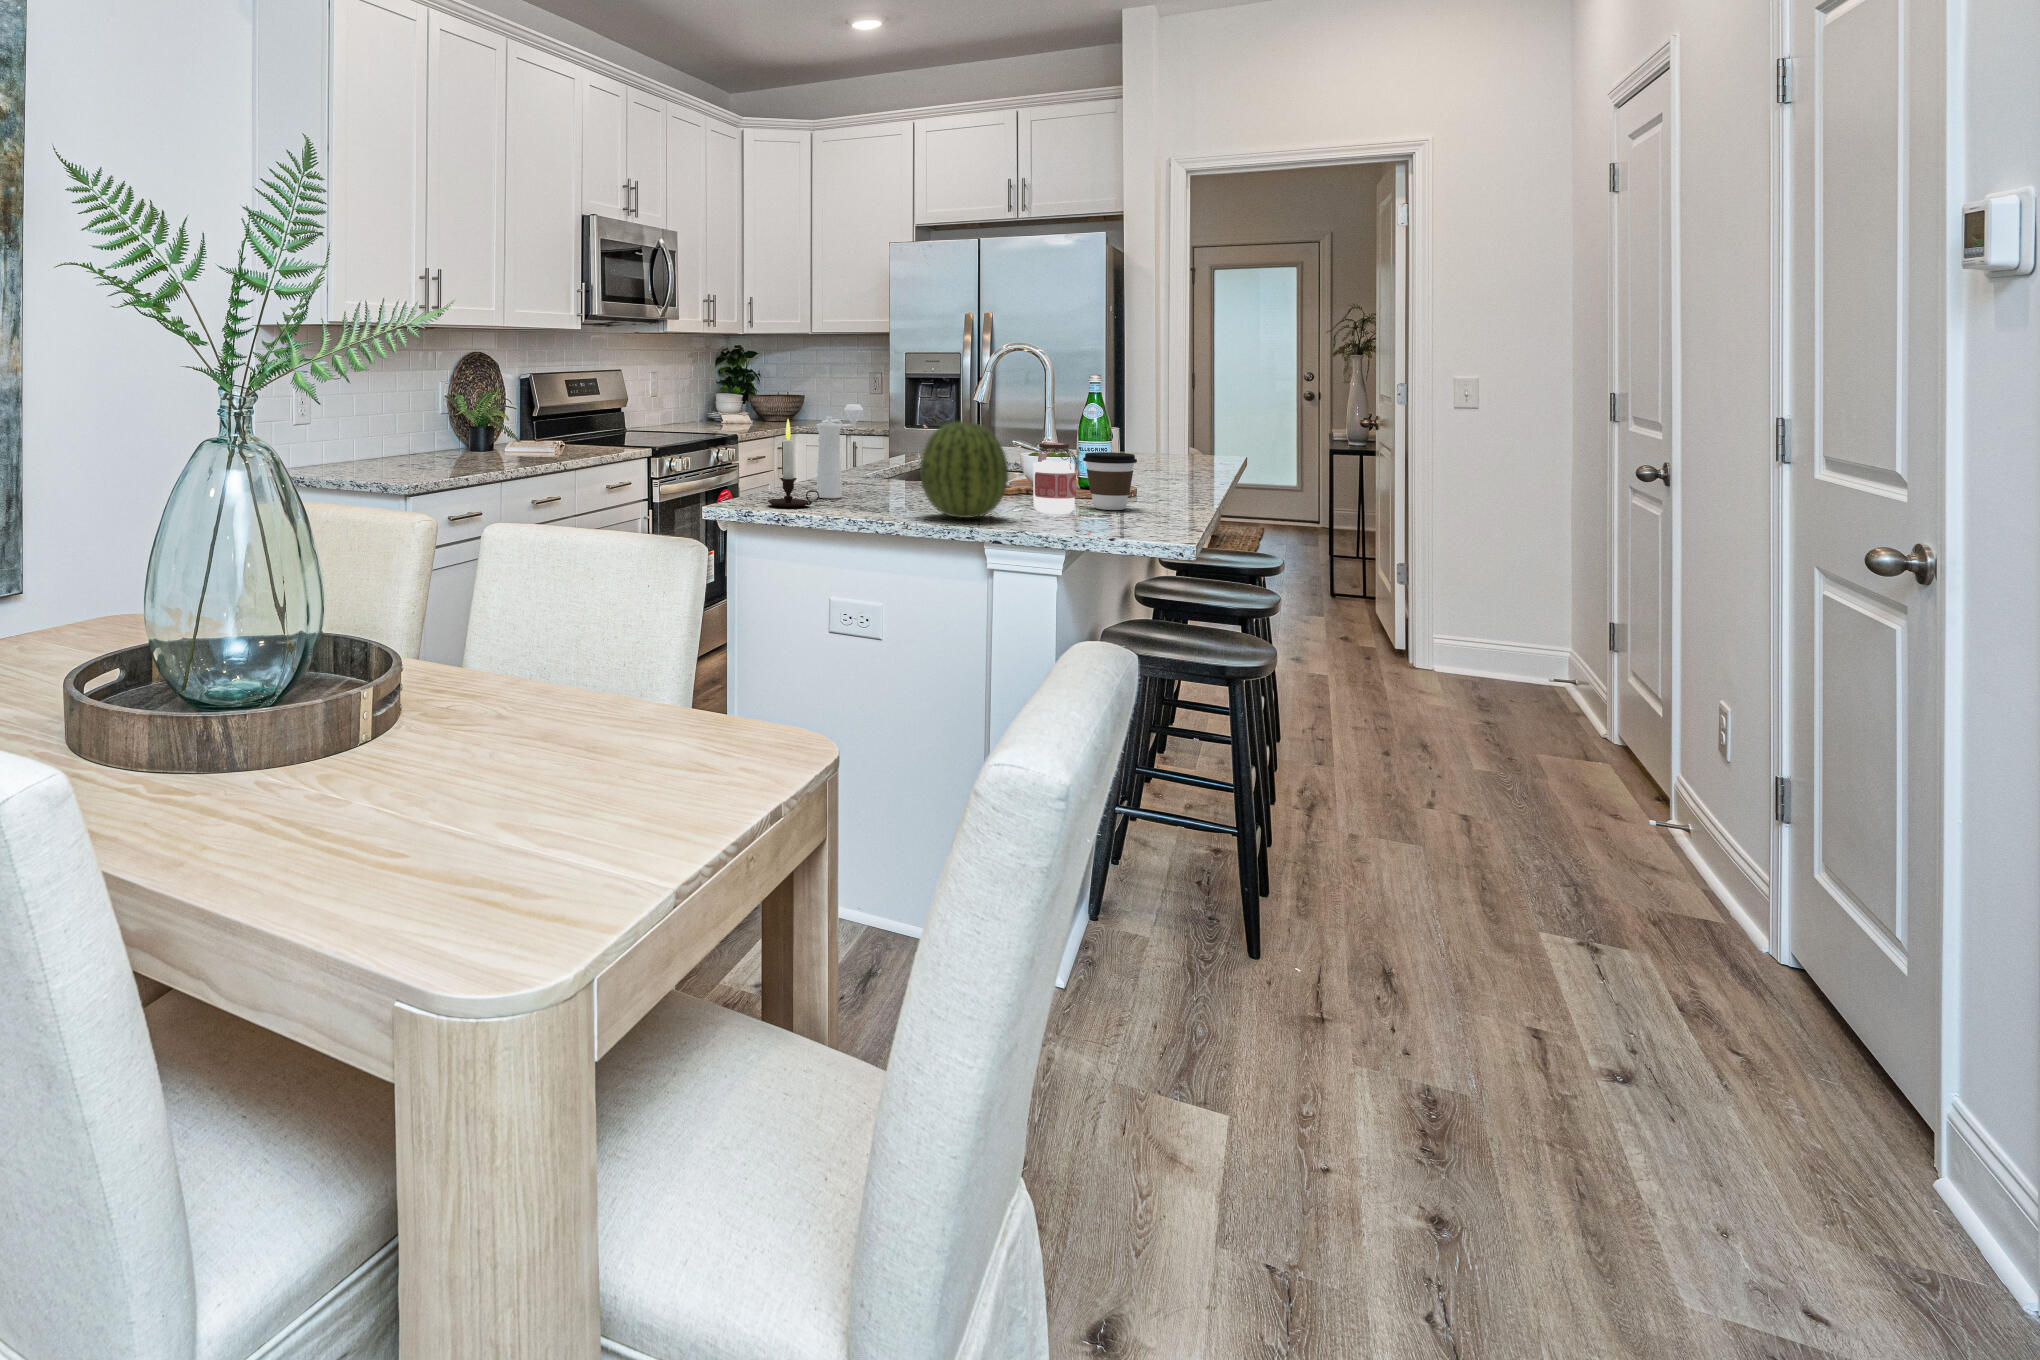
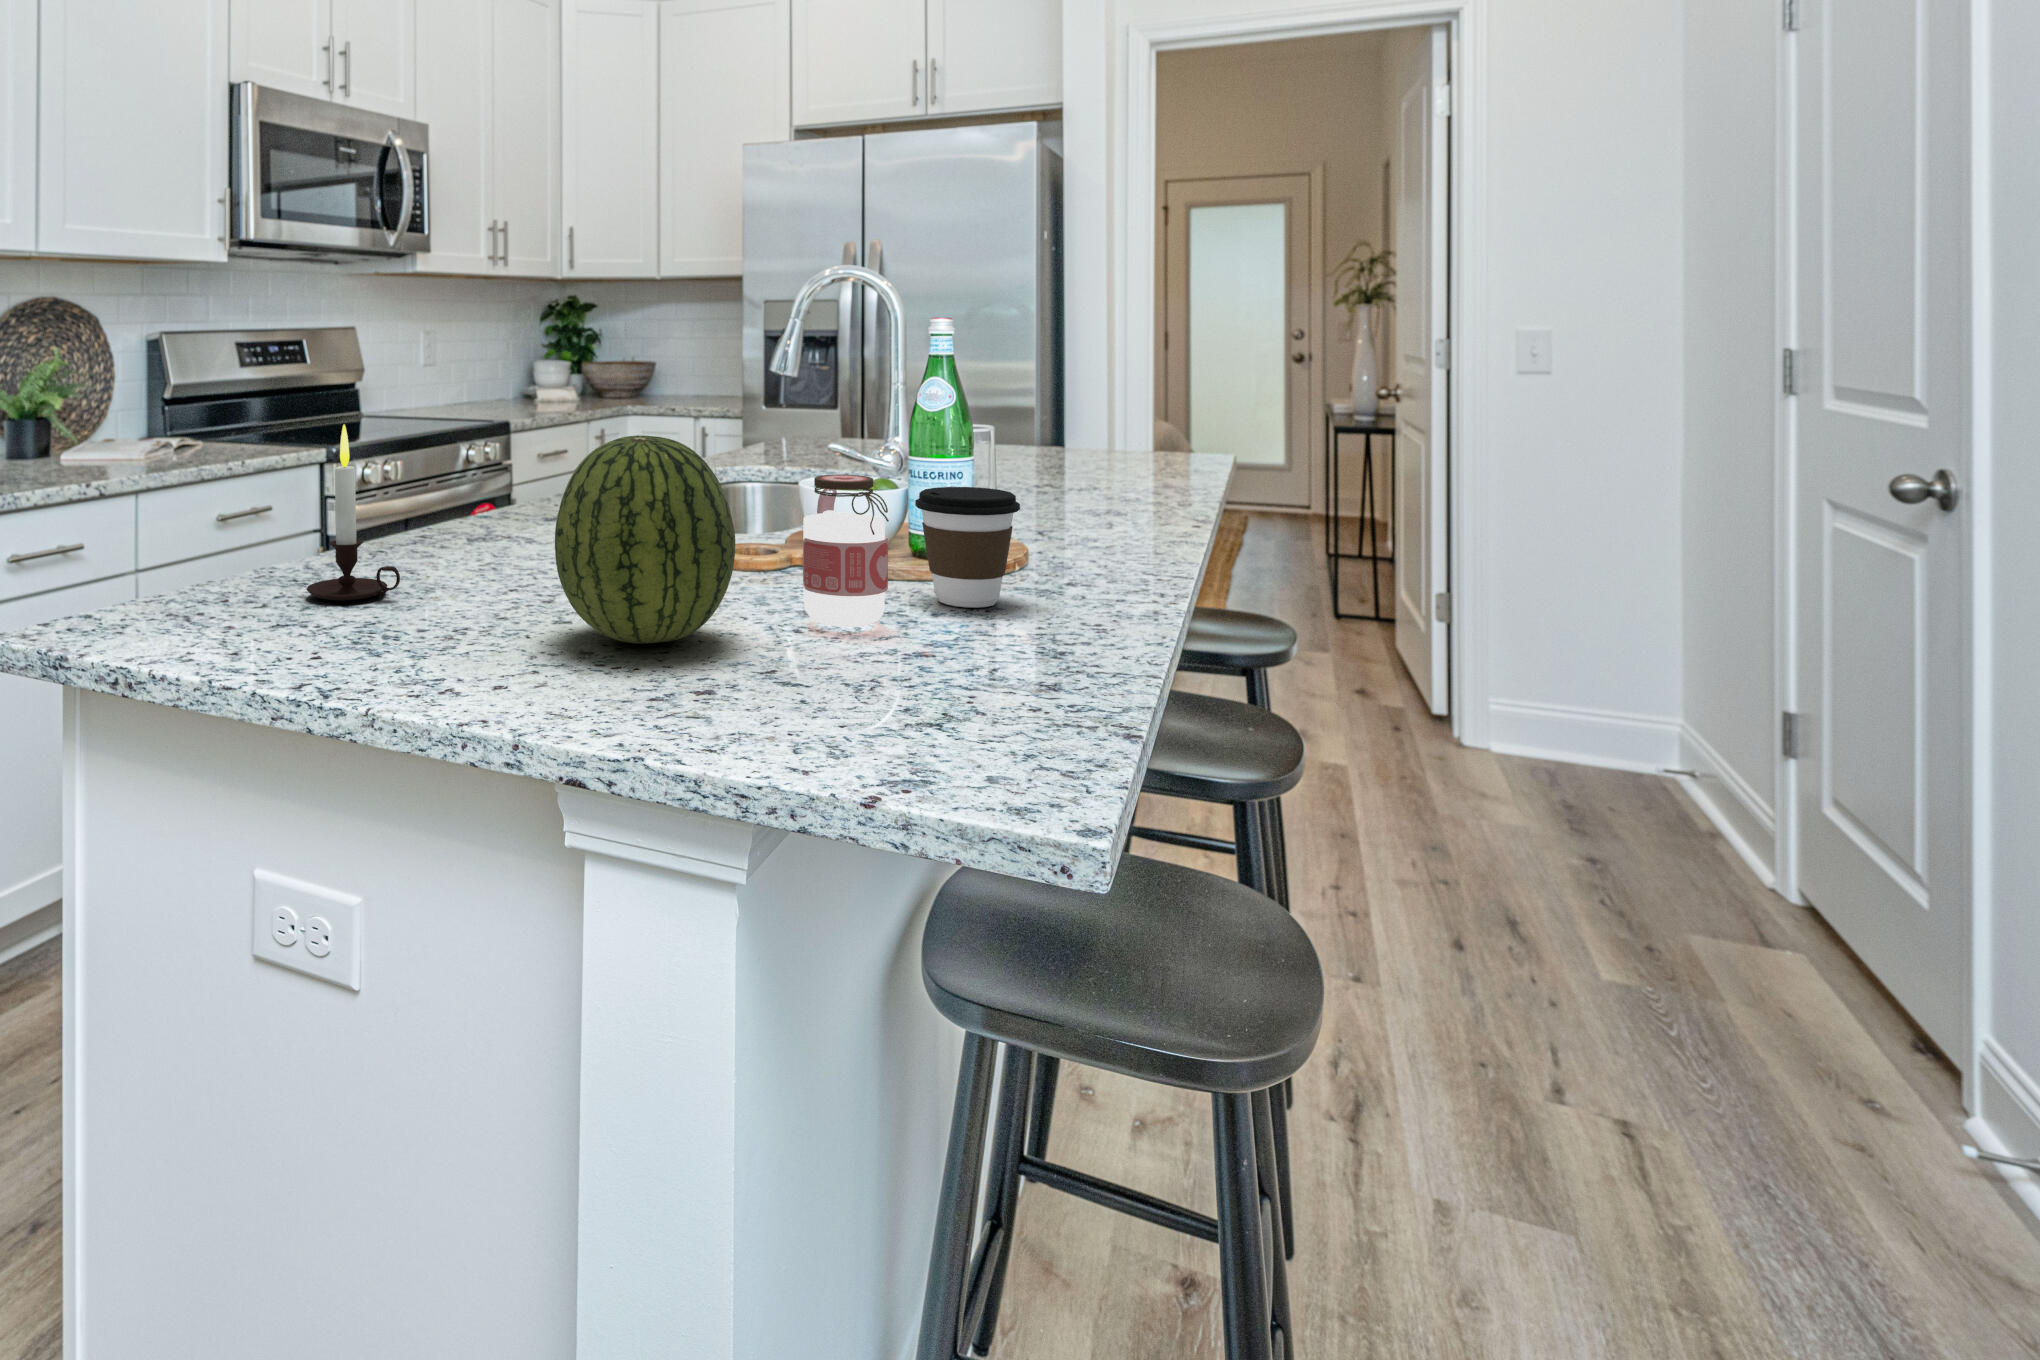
pepper mill: present [817,404,863,498] -> none [440,390,542,570]

